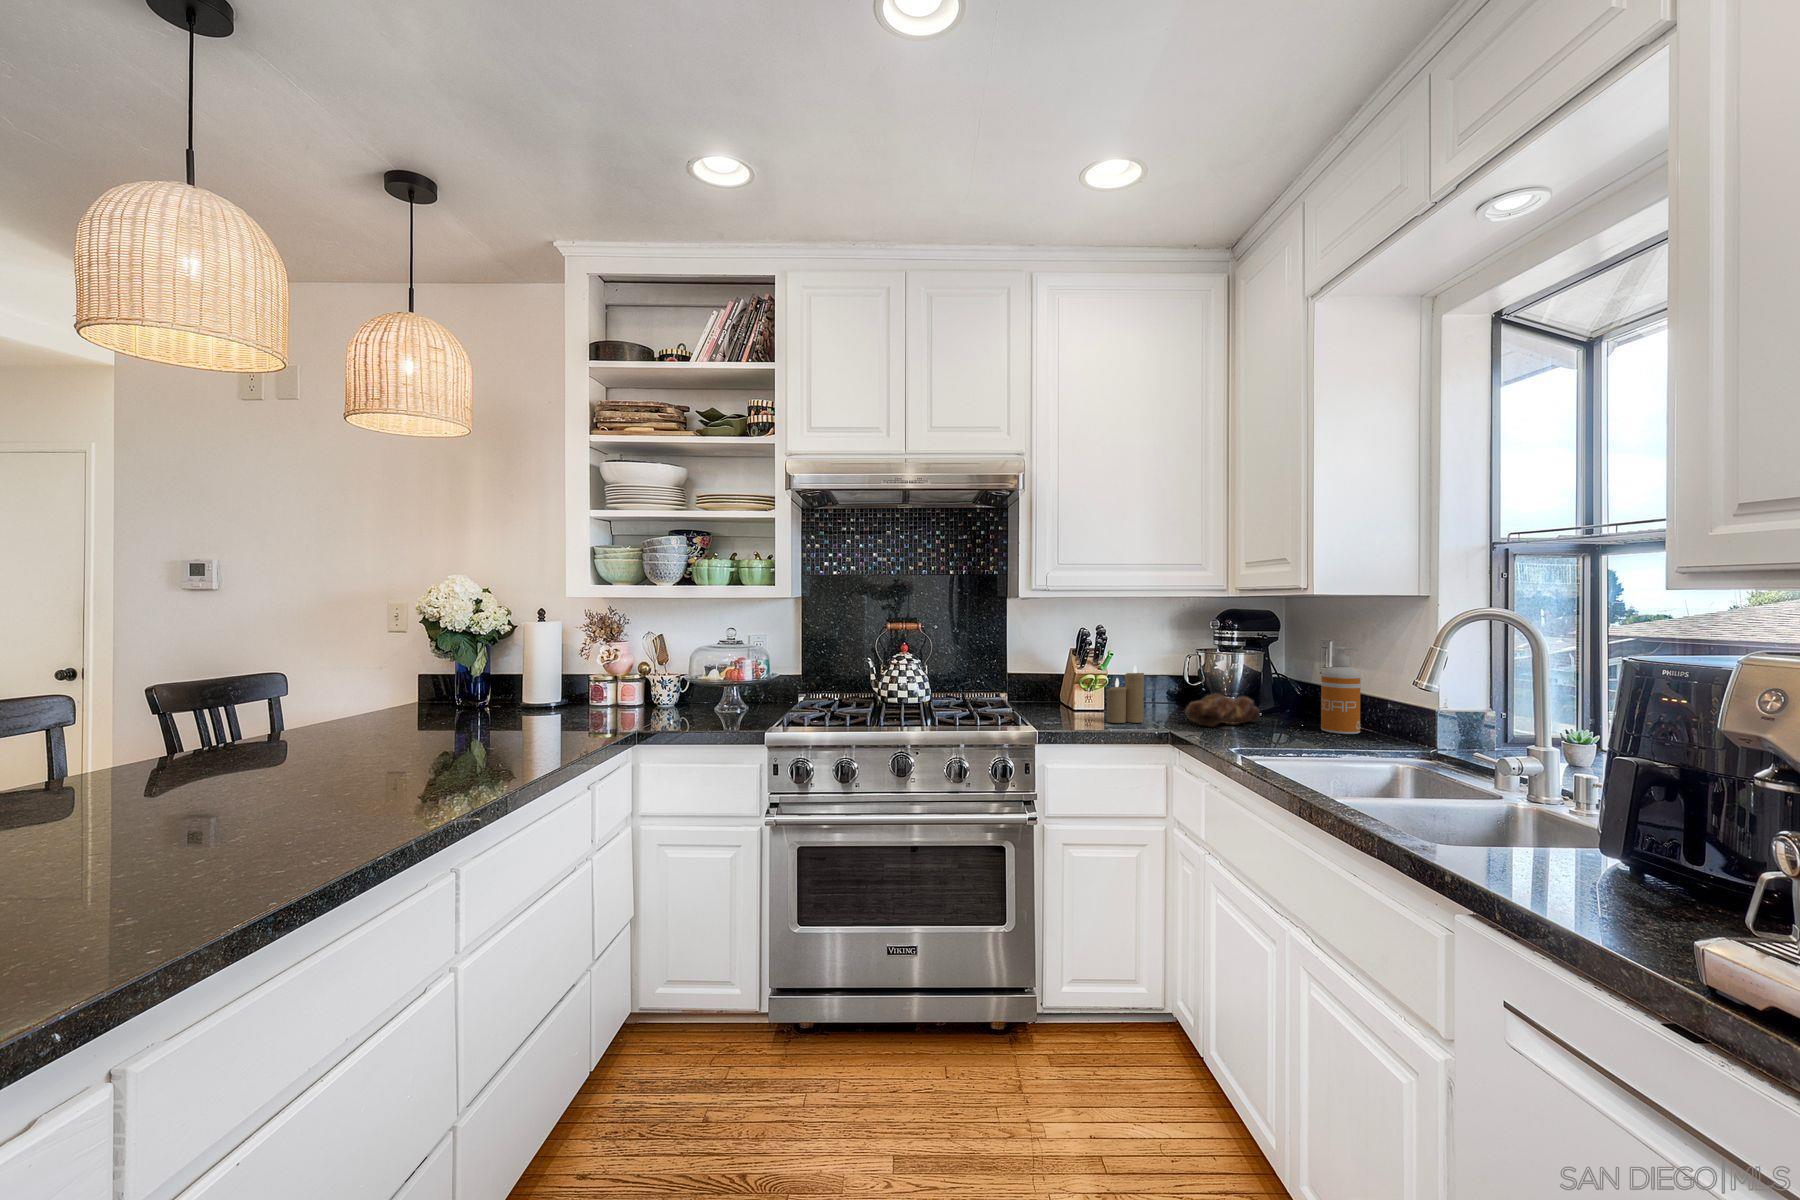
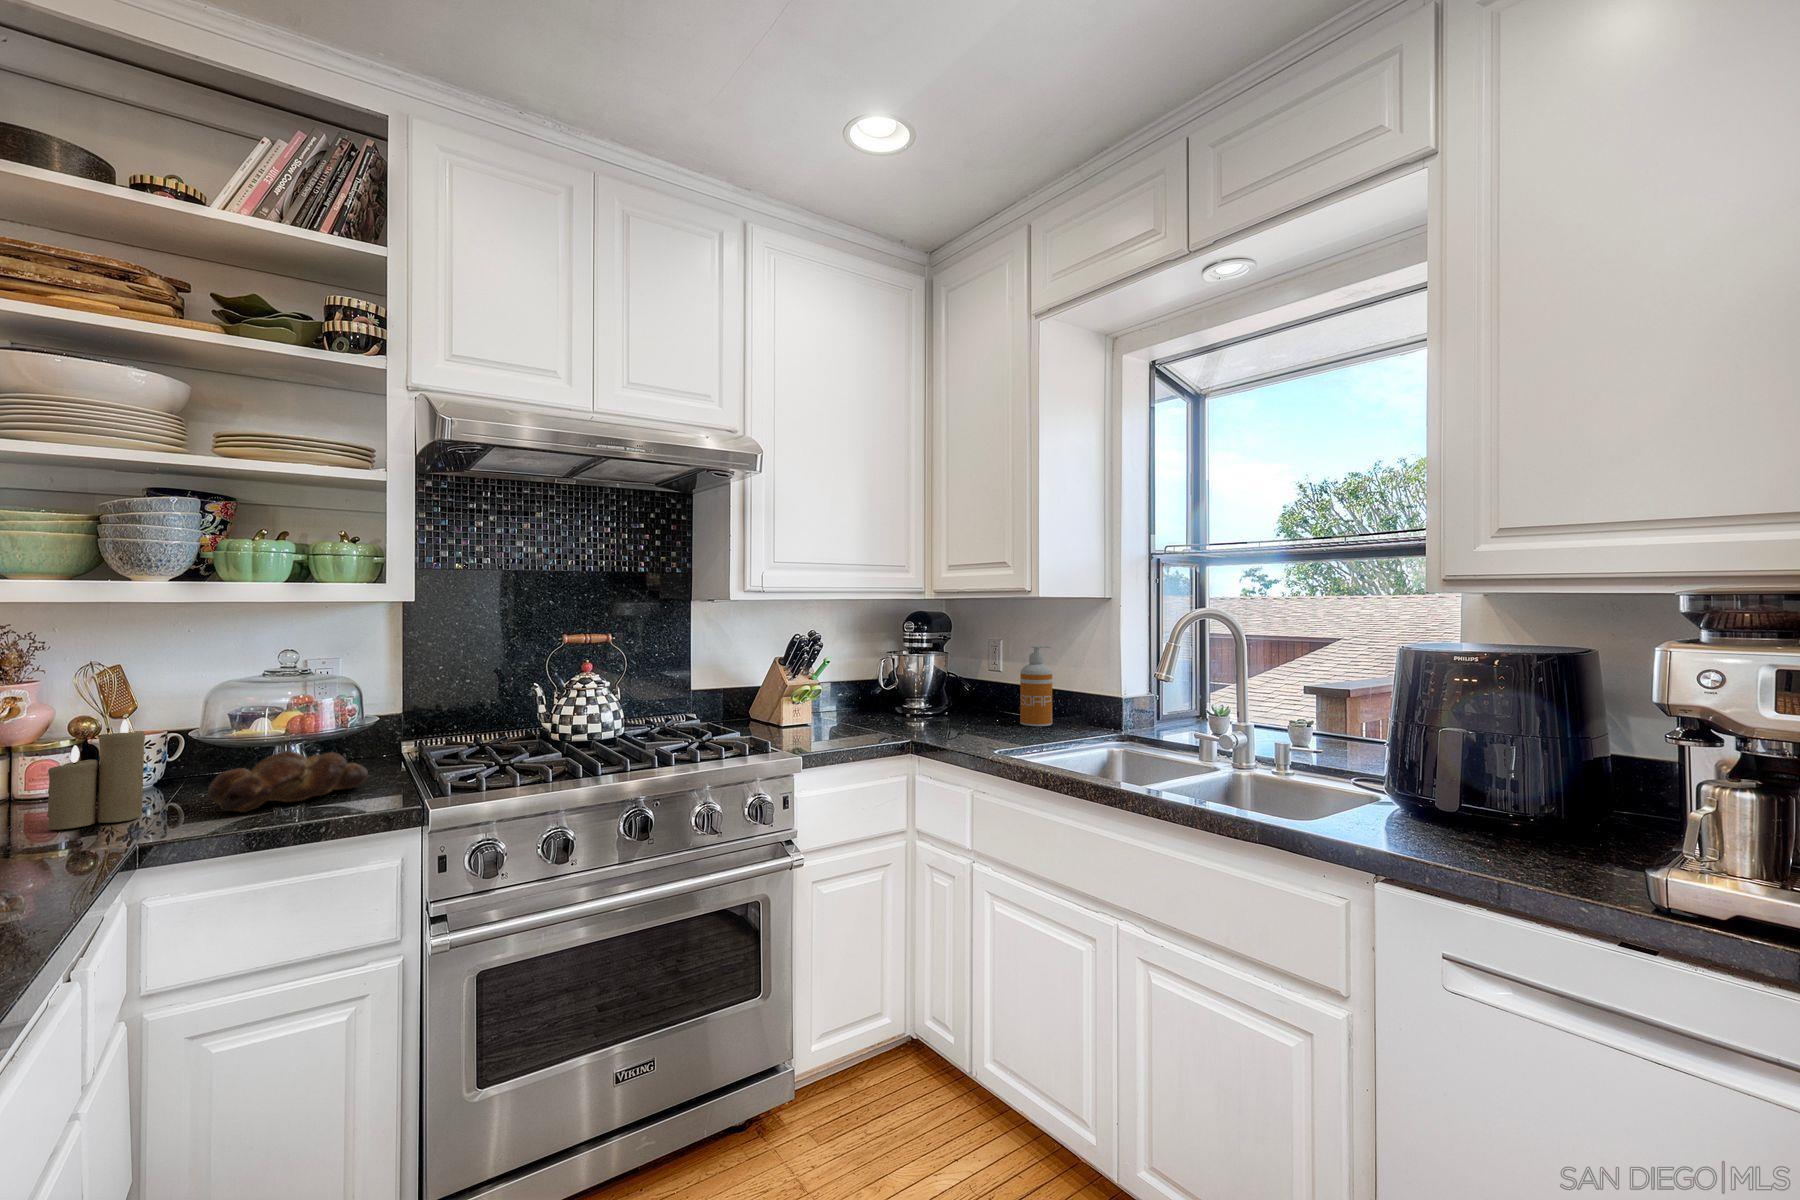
candle: present [1106,666,1144,723] -> present [47,719,145,830]
bread loaf: present [1185,694,1260,727] -> present [208,751,368,812]

